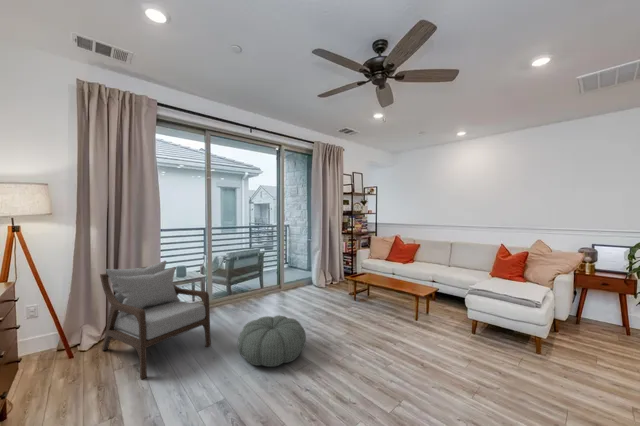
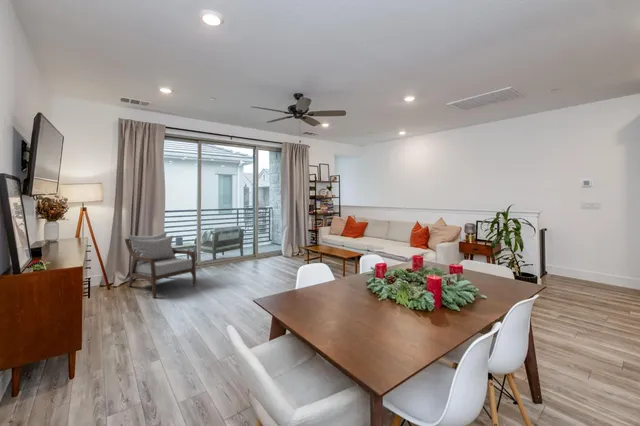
pouf: present [238,316,306,367] -> none [212,268,257,294]

